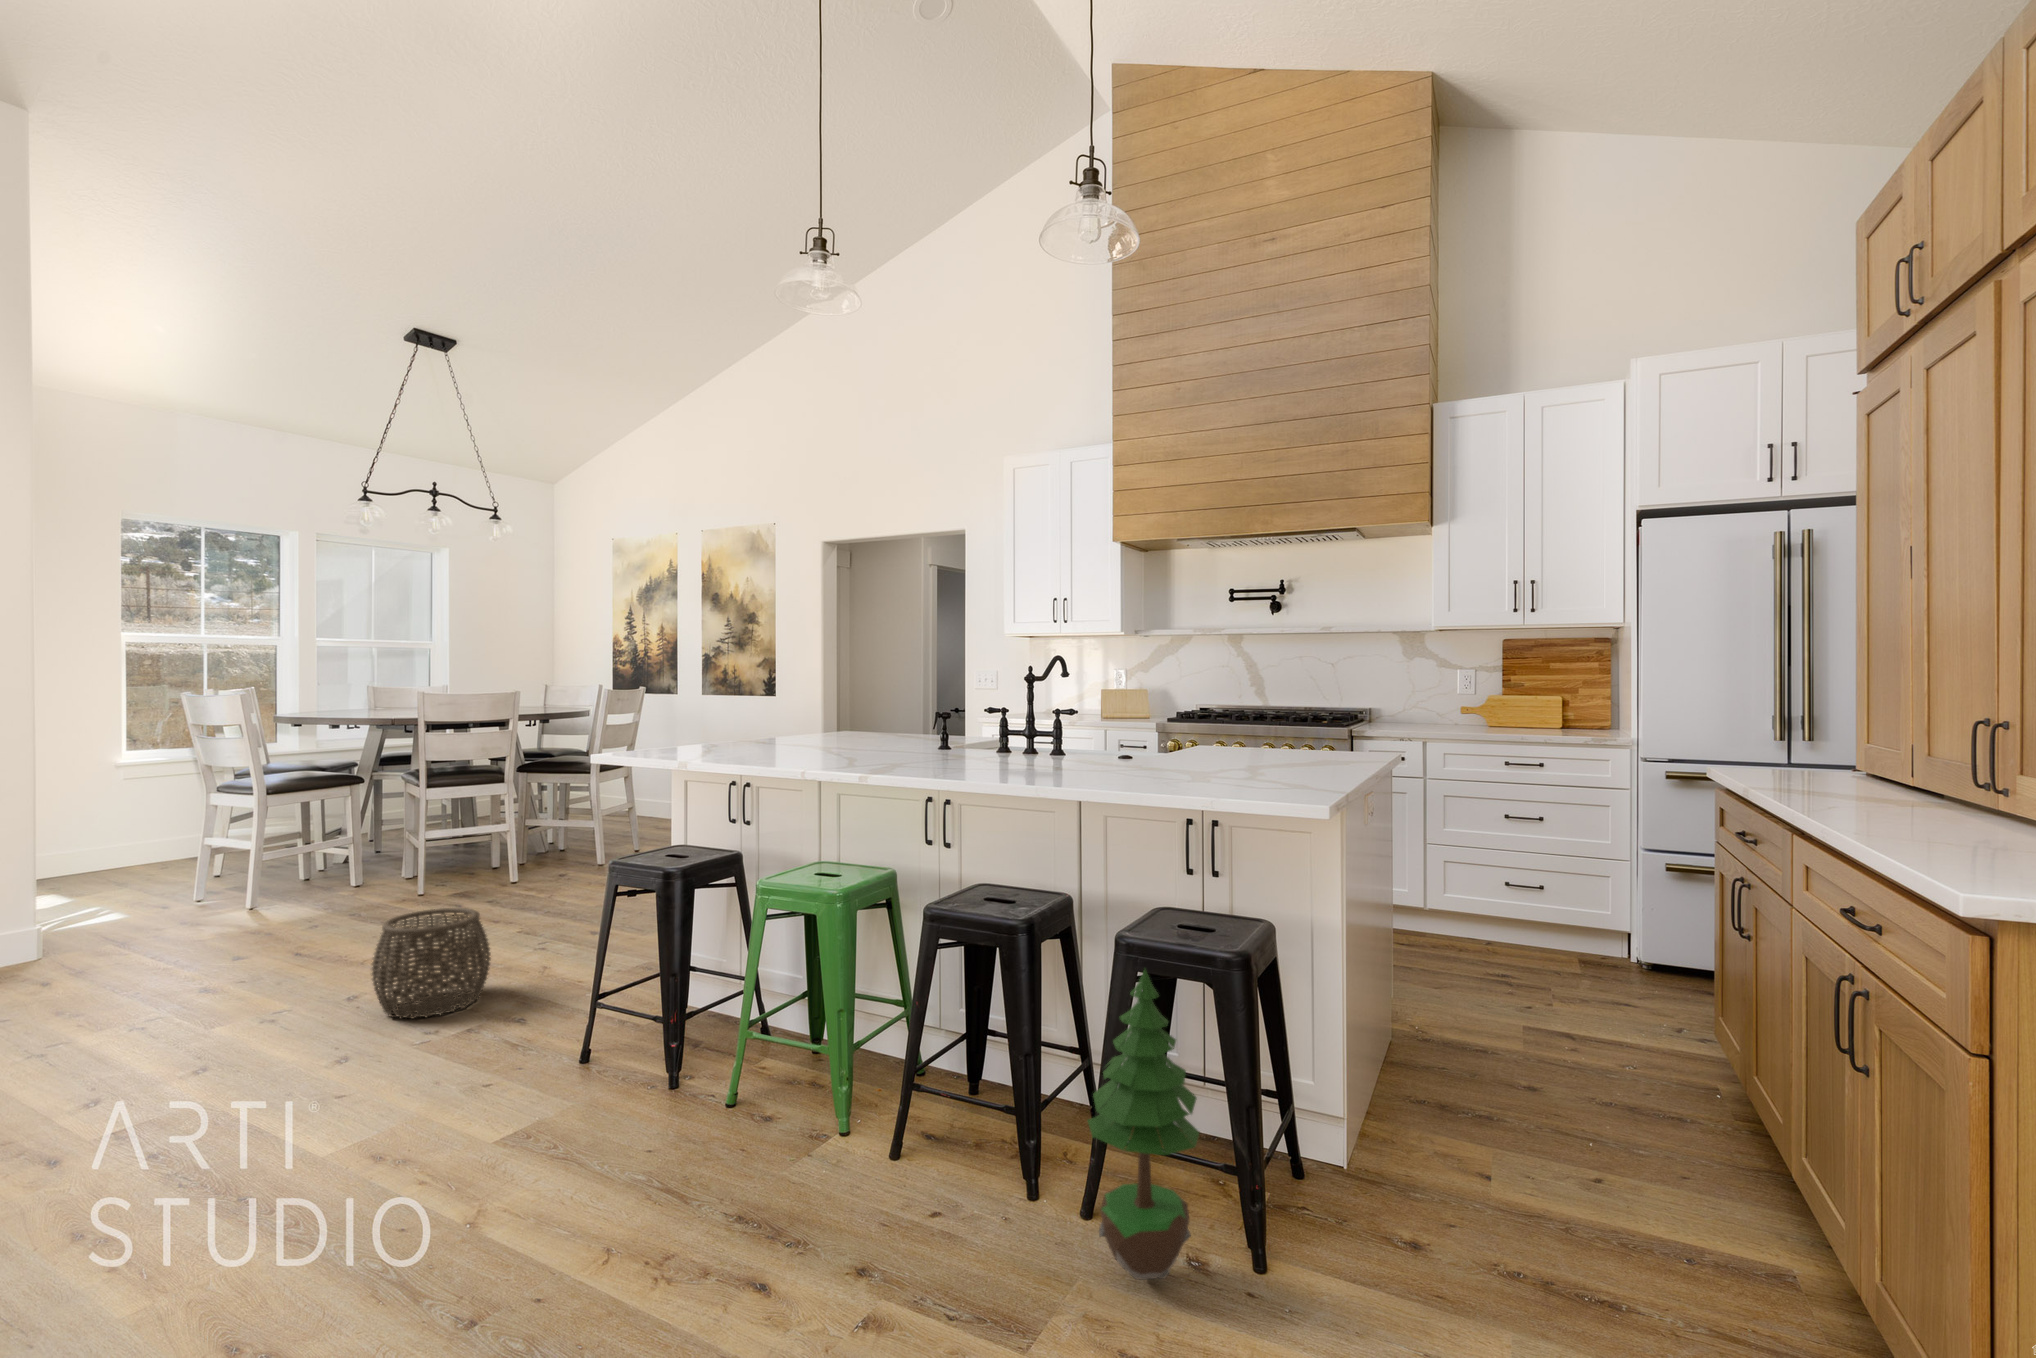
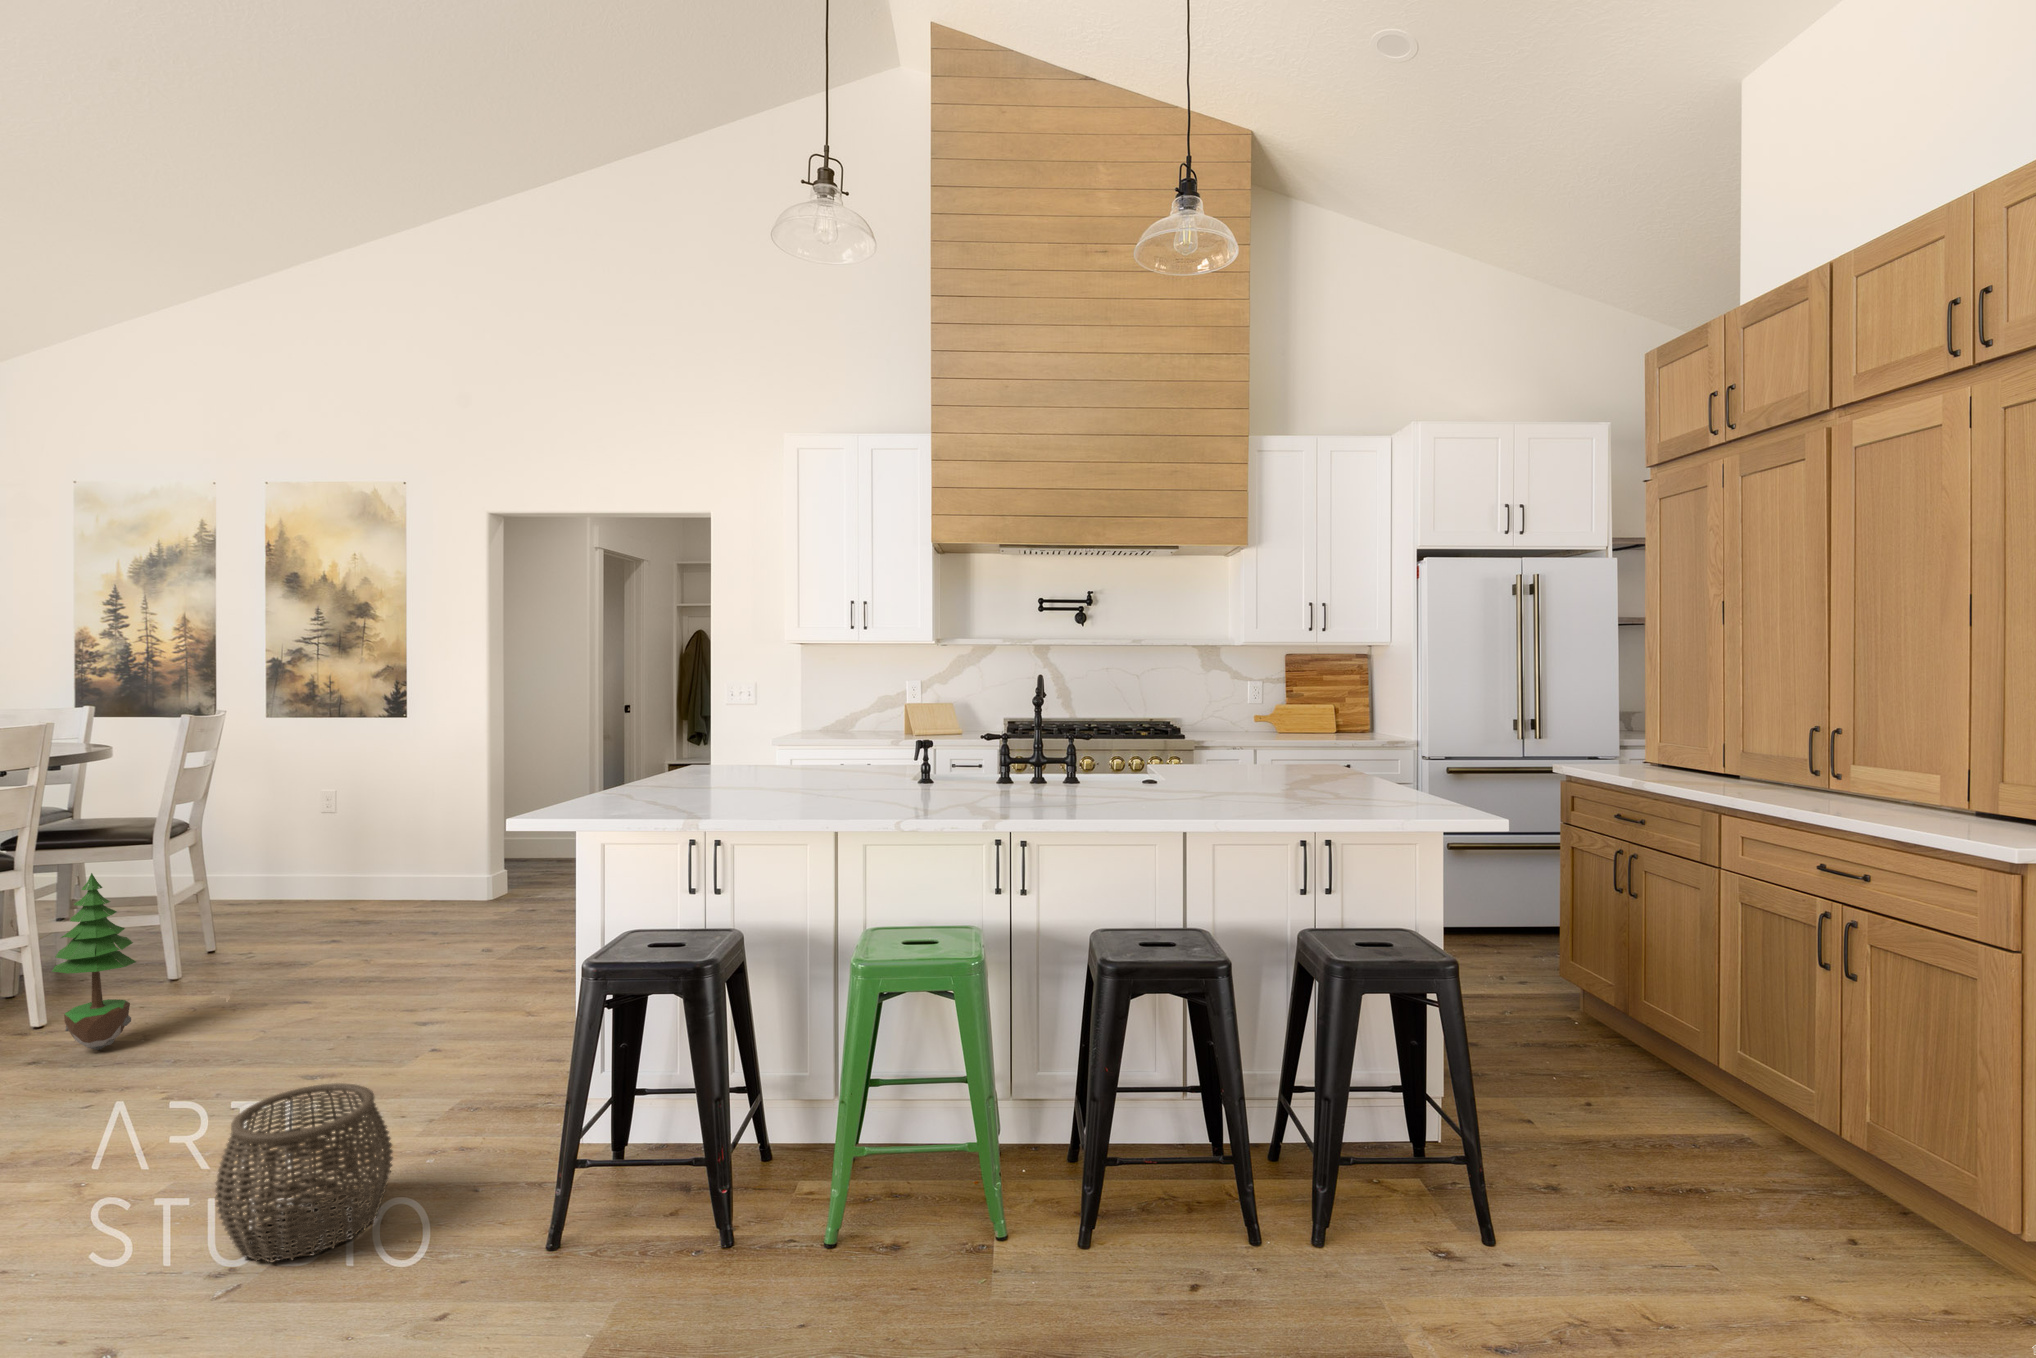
potted tree: present [1088,969,1199,1280] -> present [52,873,136,1050]

